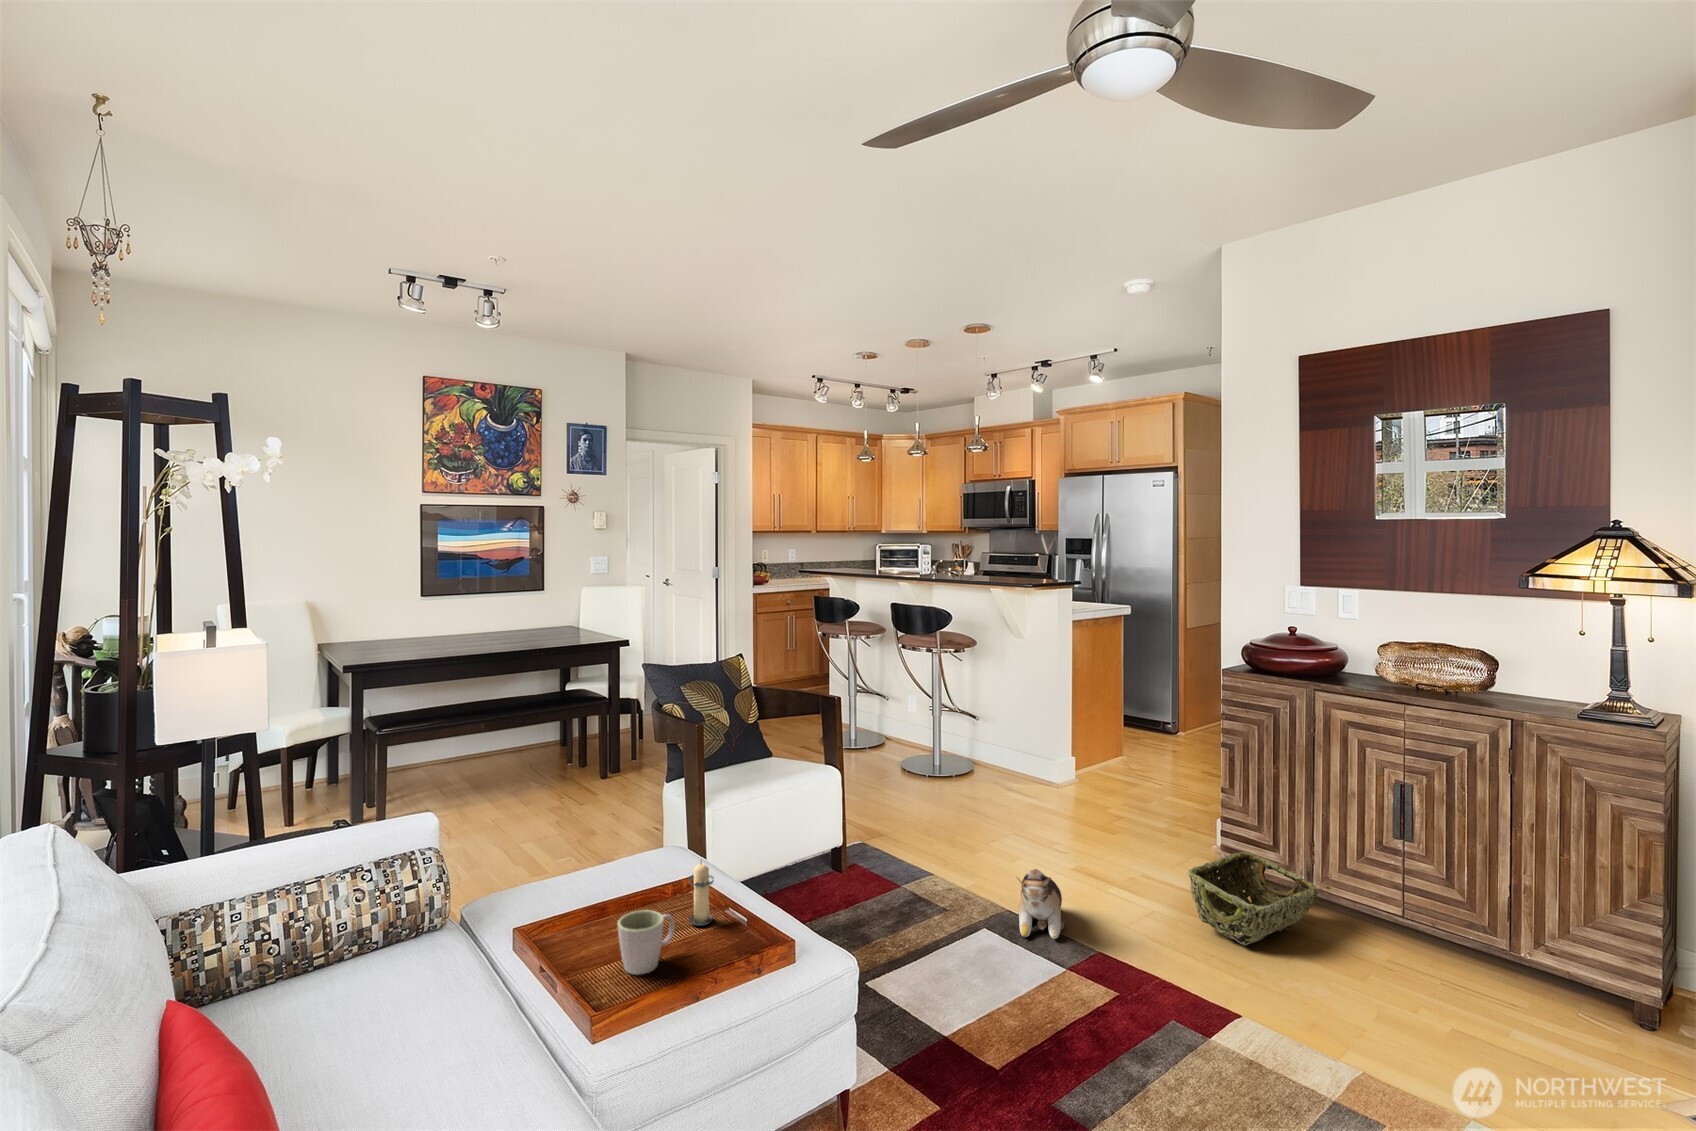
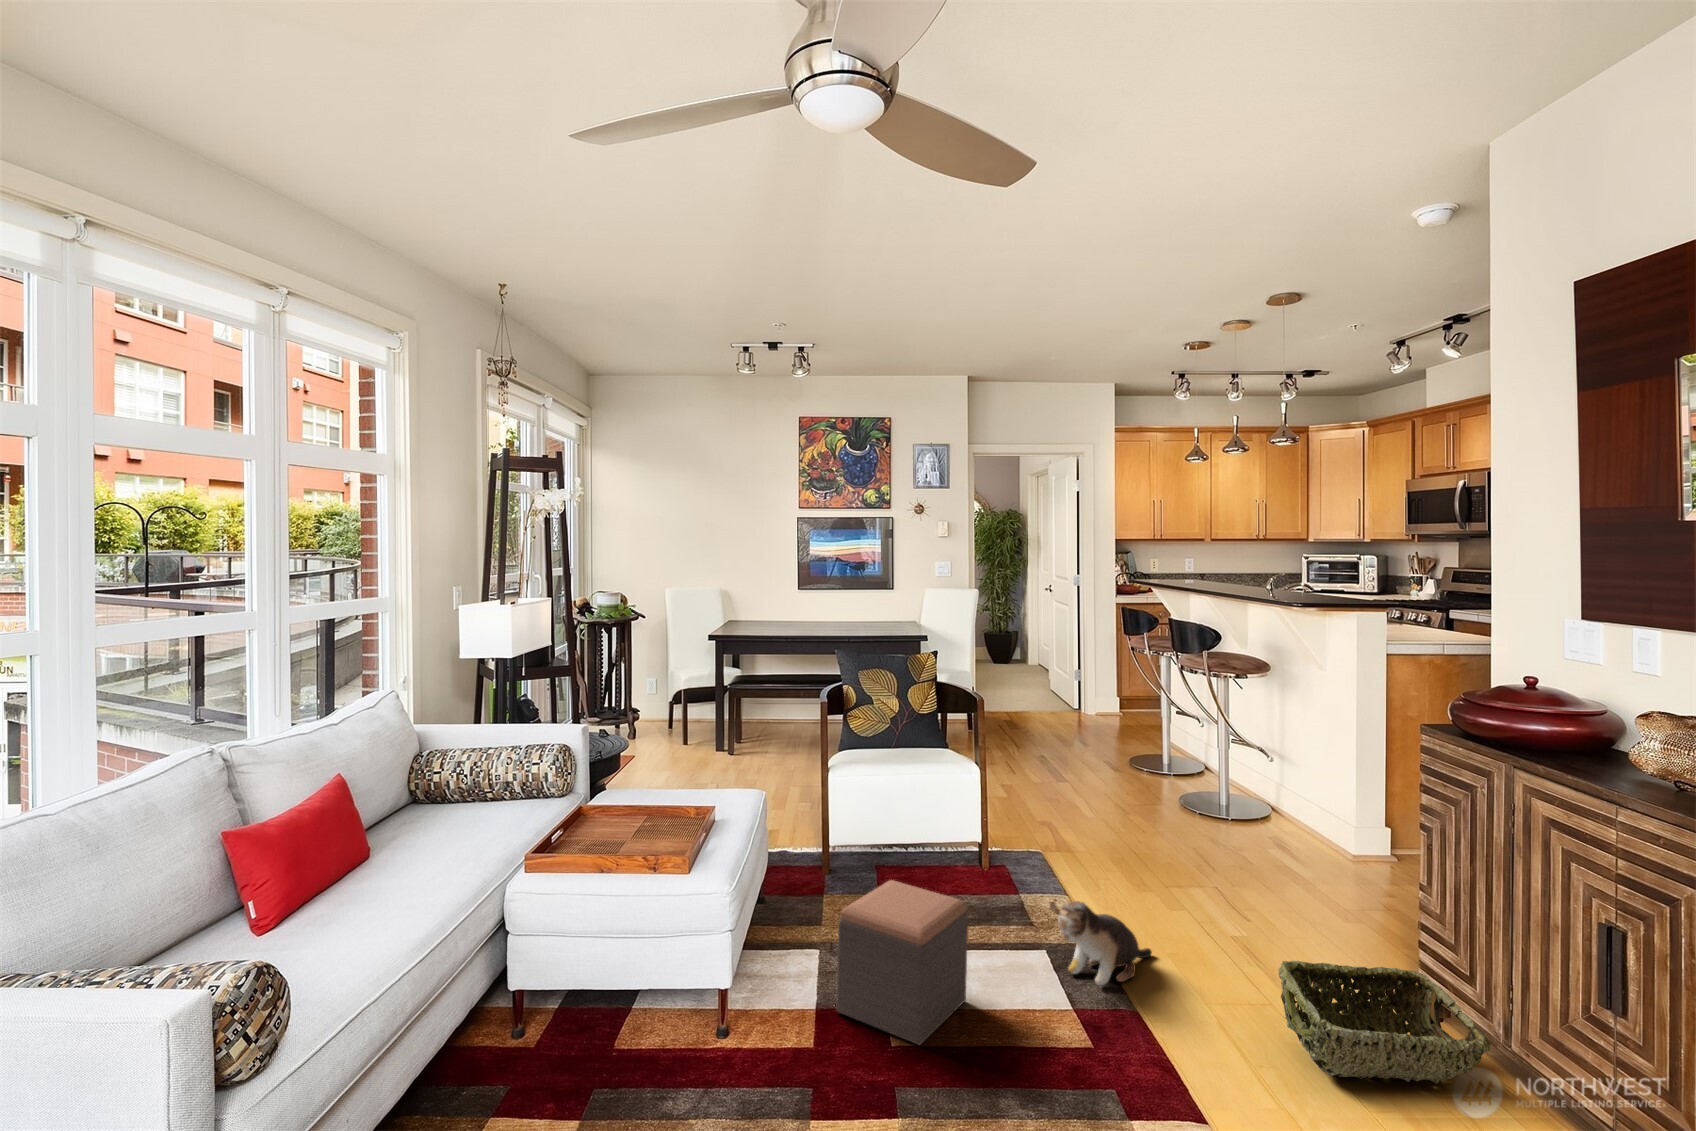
candle: present [688,860,714,926] -> none [657,783,681,836]
footstool: none [897,898,1013,1055] -> present [837,880,968,1045]
mug: present [618,910,675,975] -> none [576,804,623,848]

